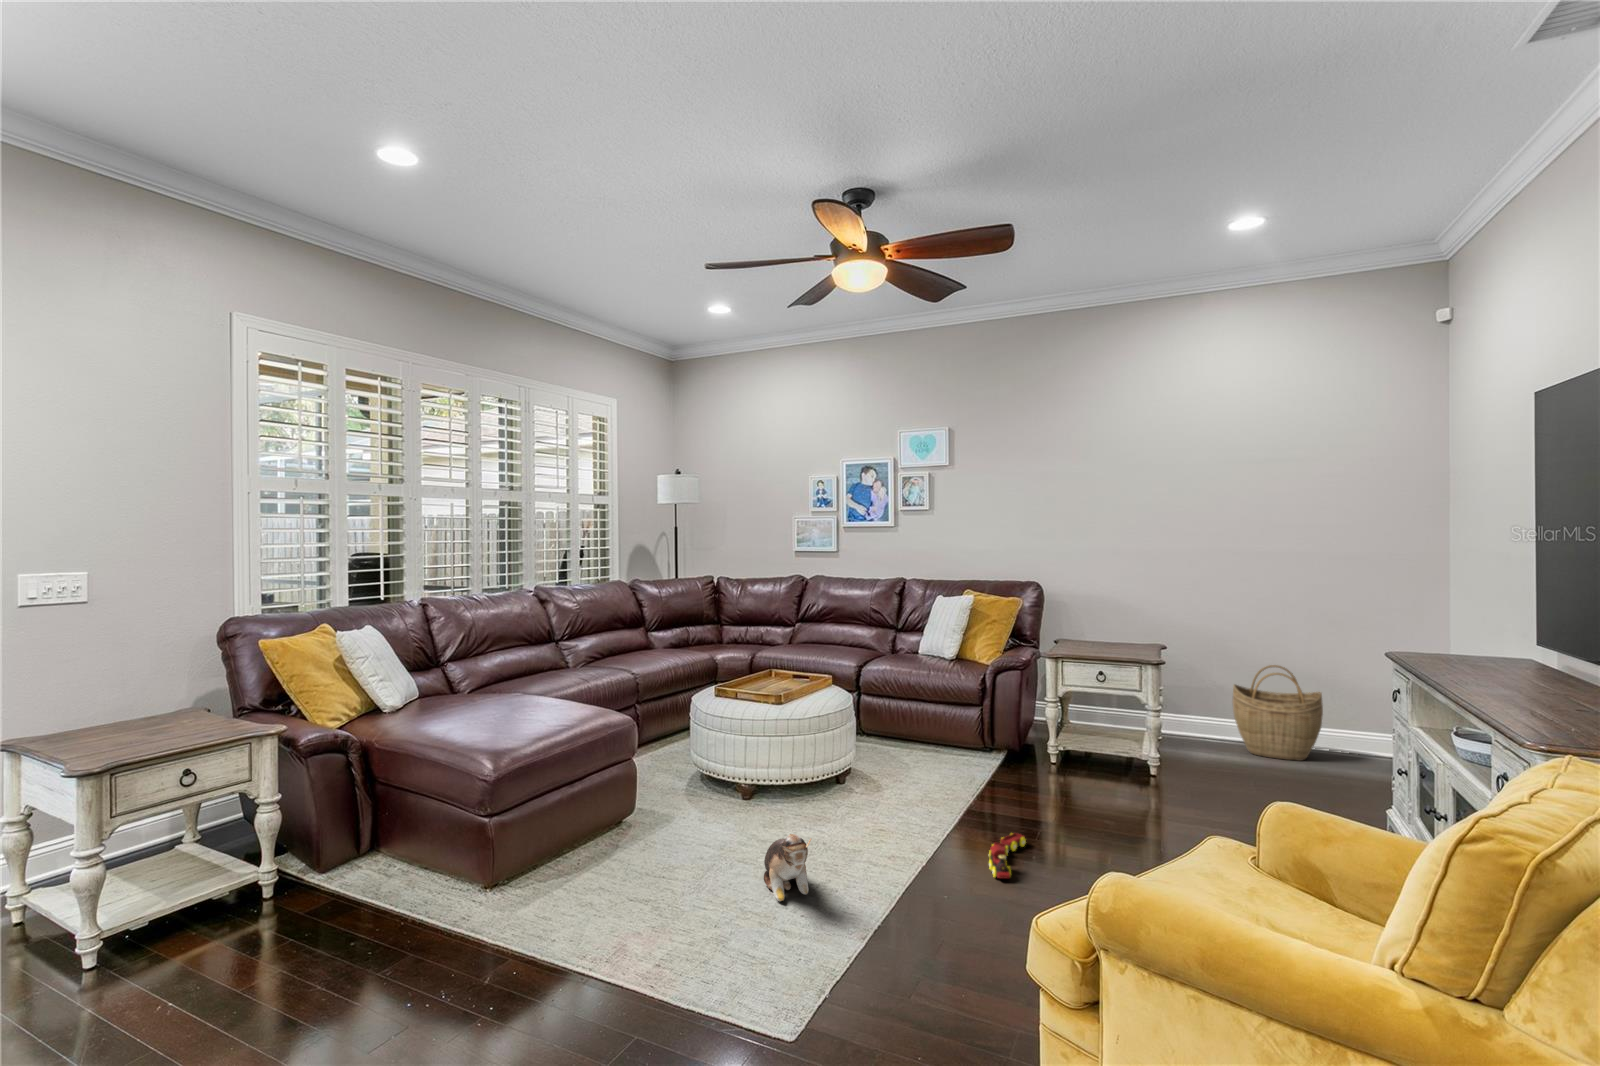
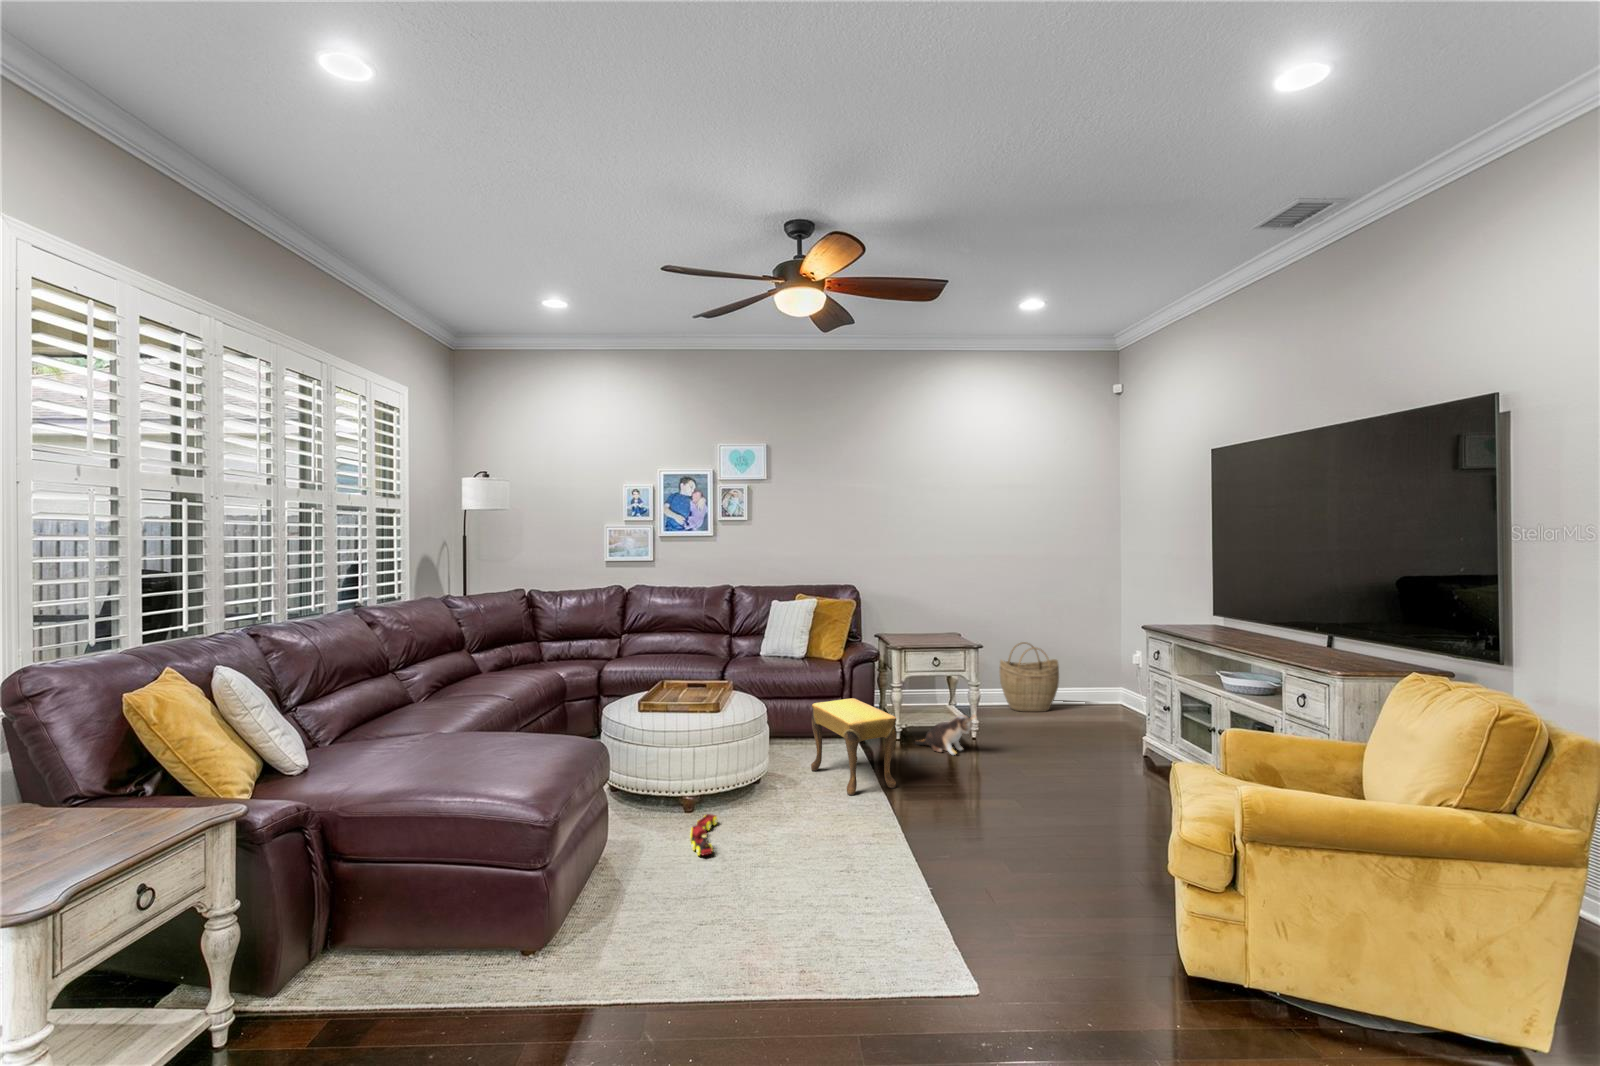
footstool: none [908,709,980,817] -> present [811,698,897,795]
toy train: present [989,833,1026,878] -> present [690,814,717,855]
plush toy: present [764,834,811,901] -> present [915,715,976,755]

